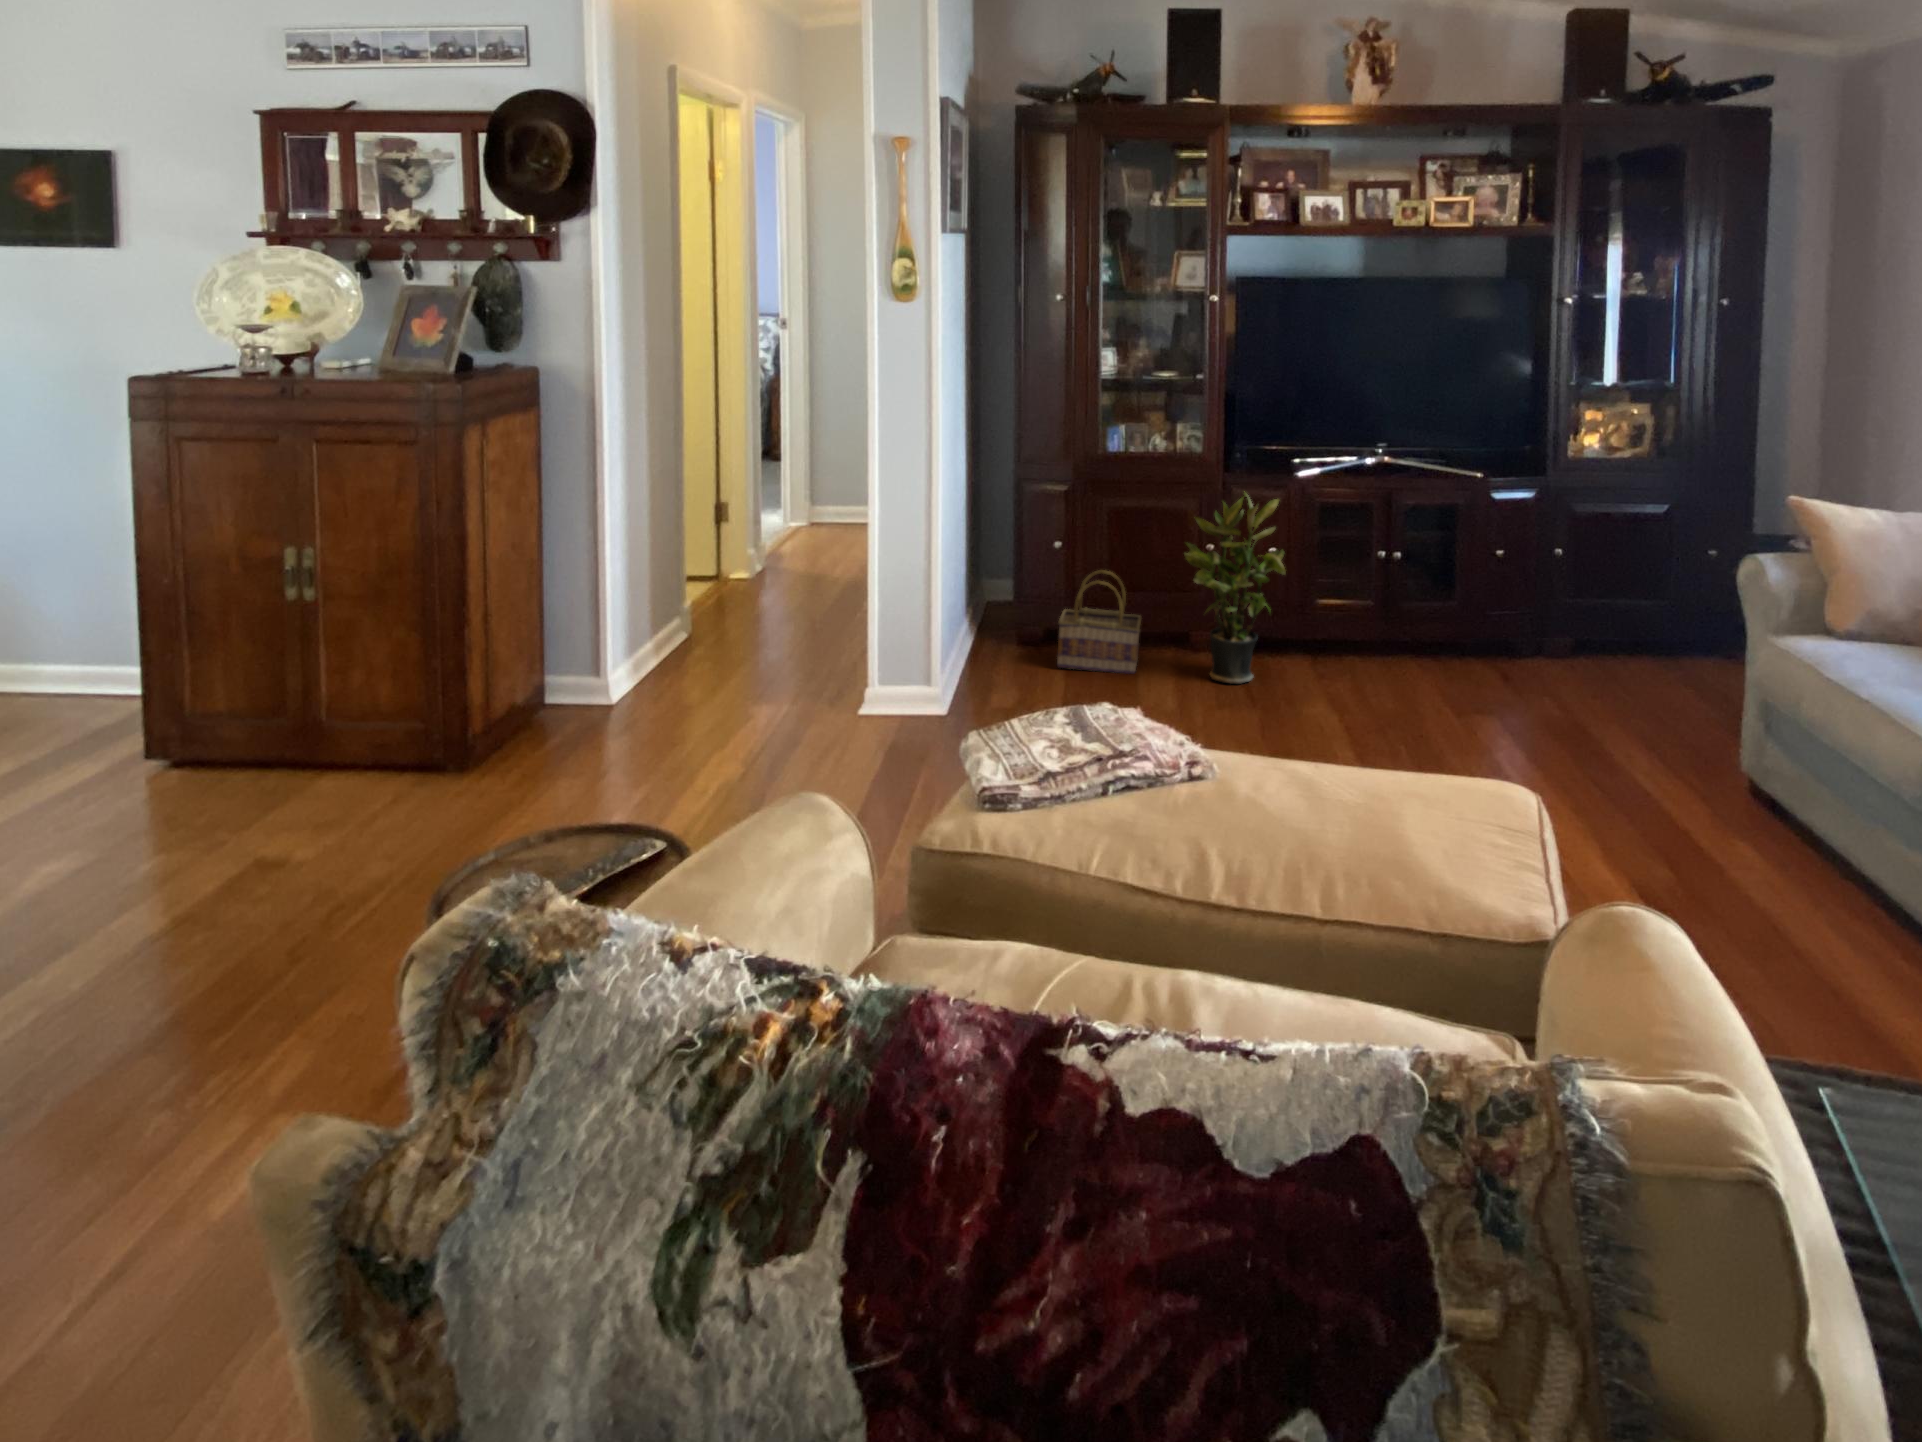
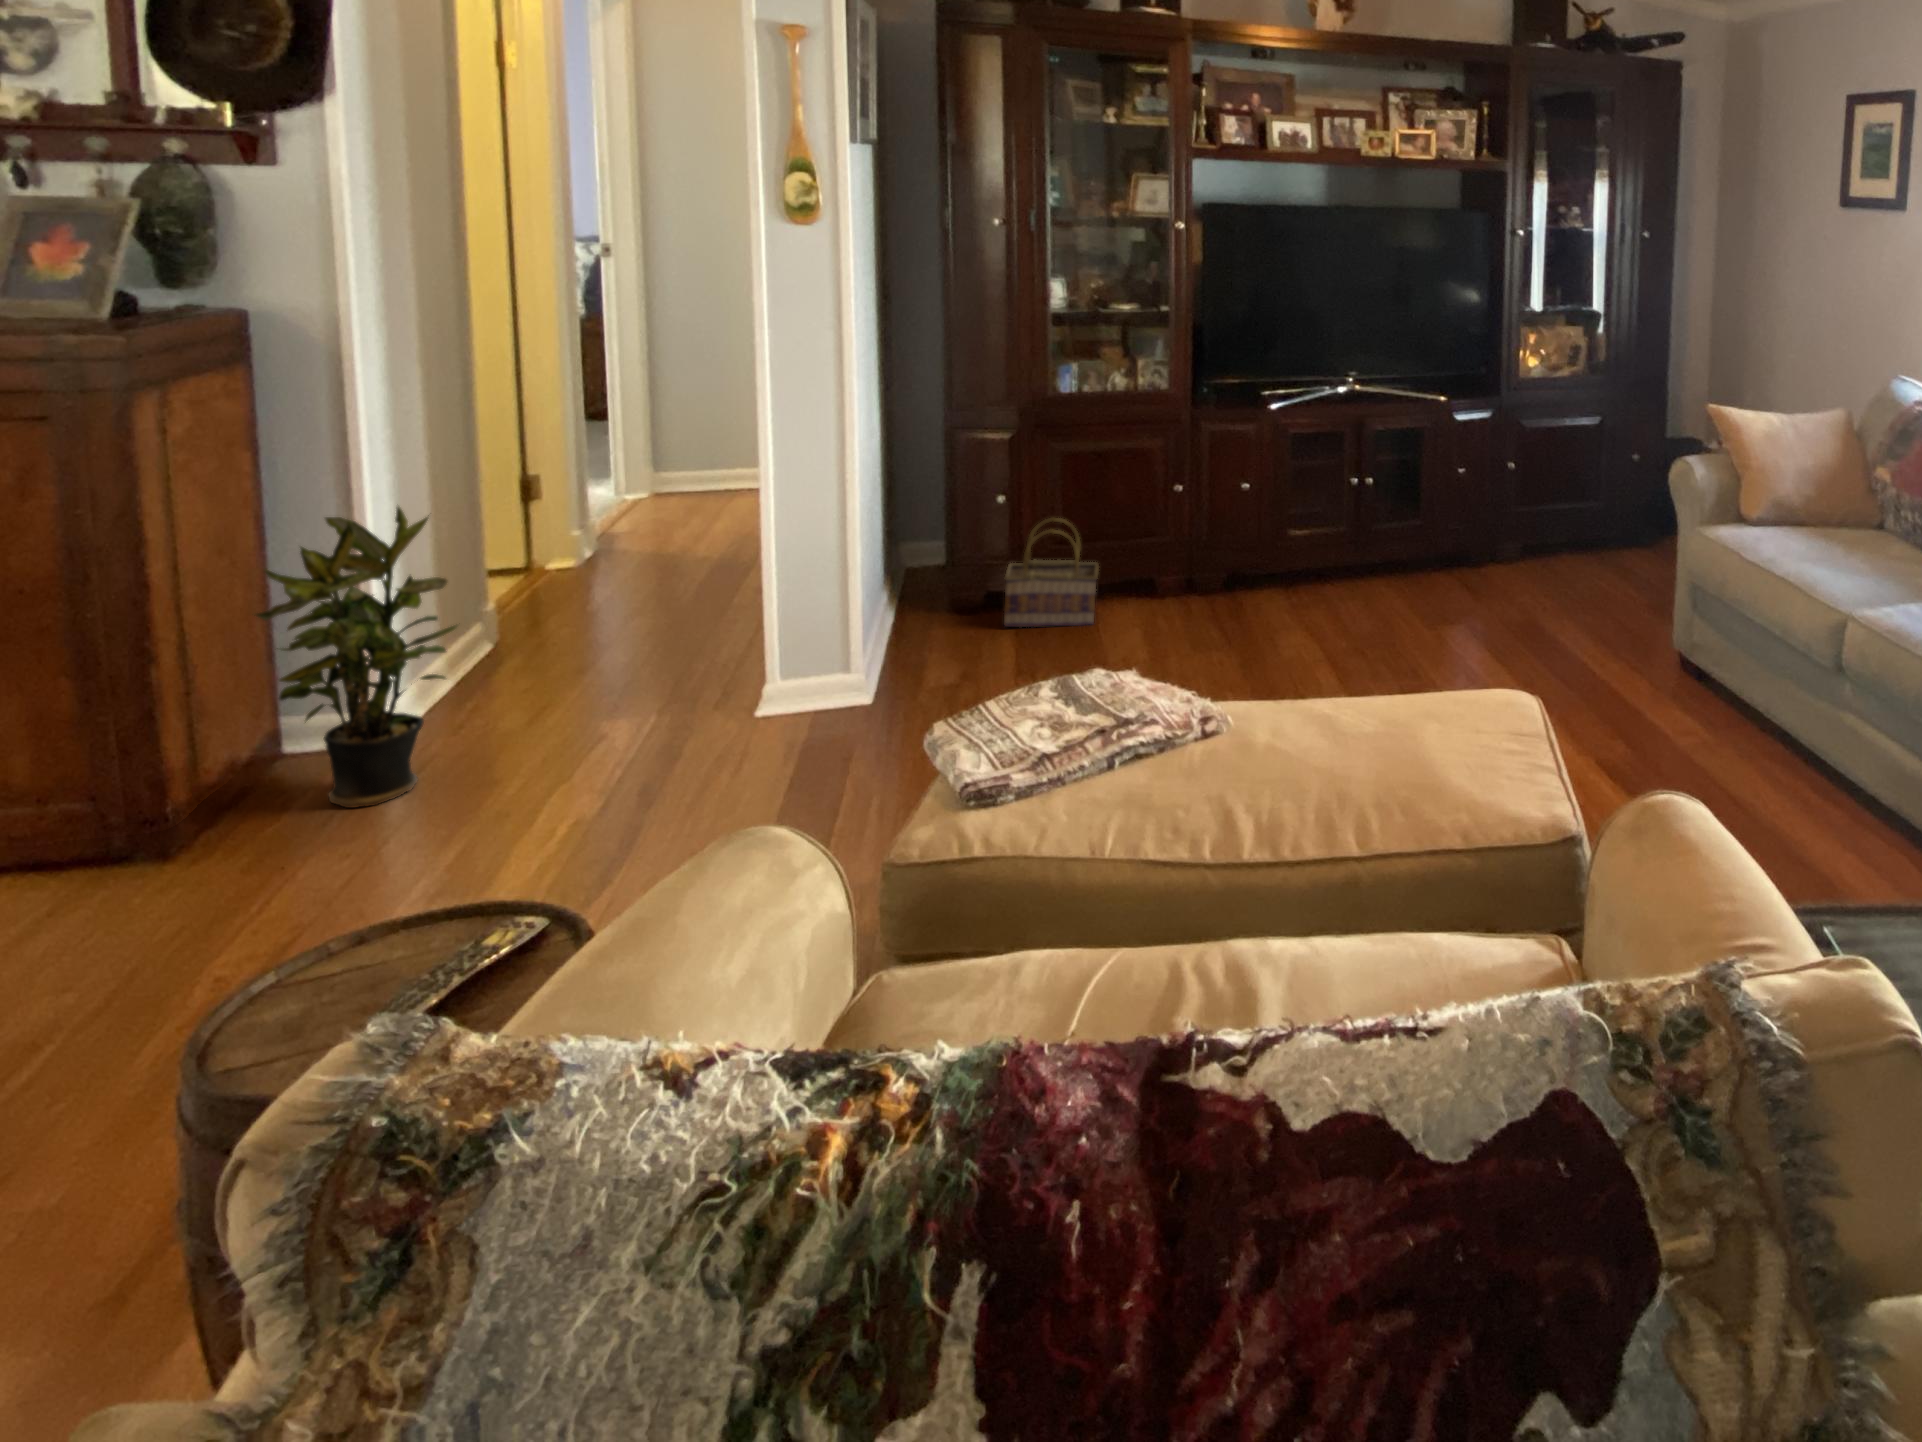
potted plant: present [1184,493,1286,685] -> present [256,507,457,808]

